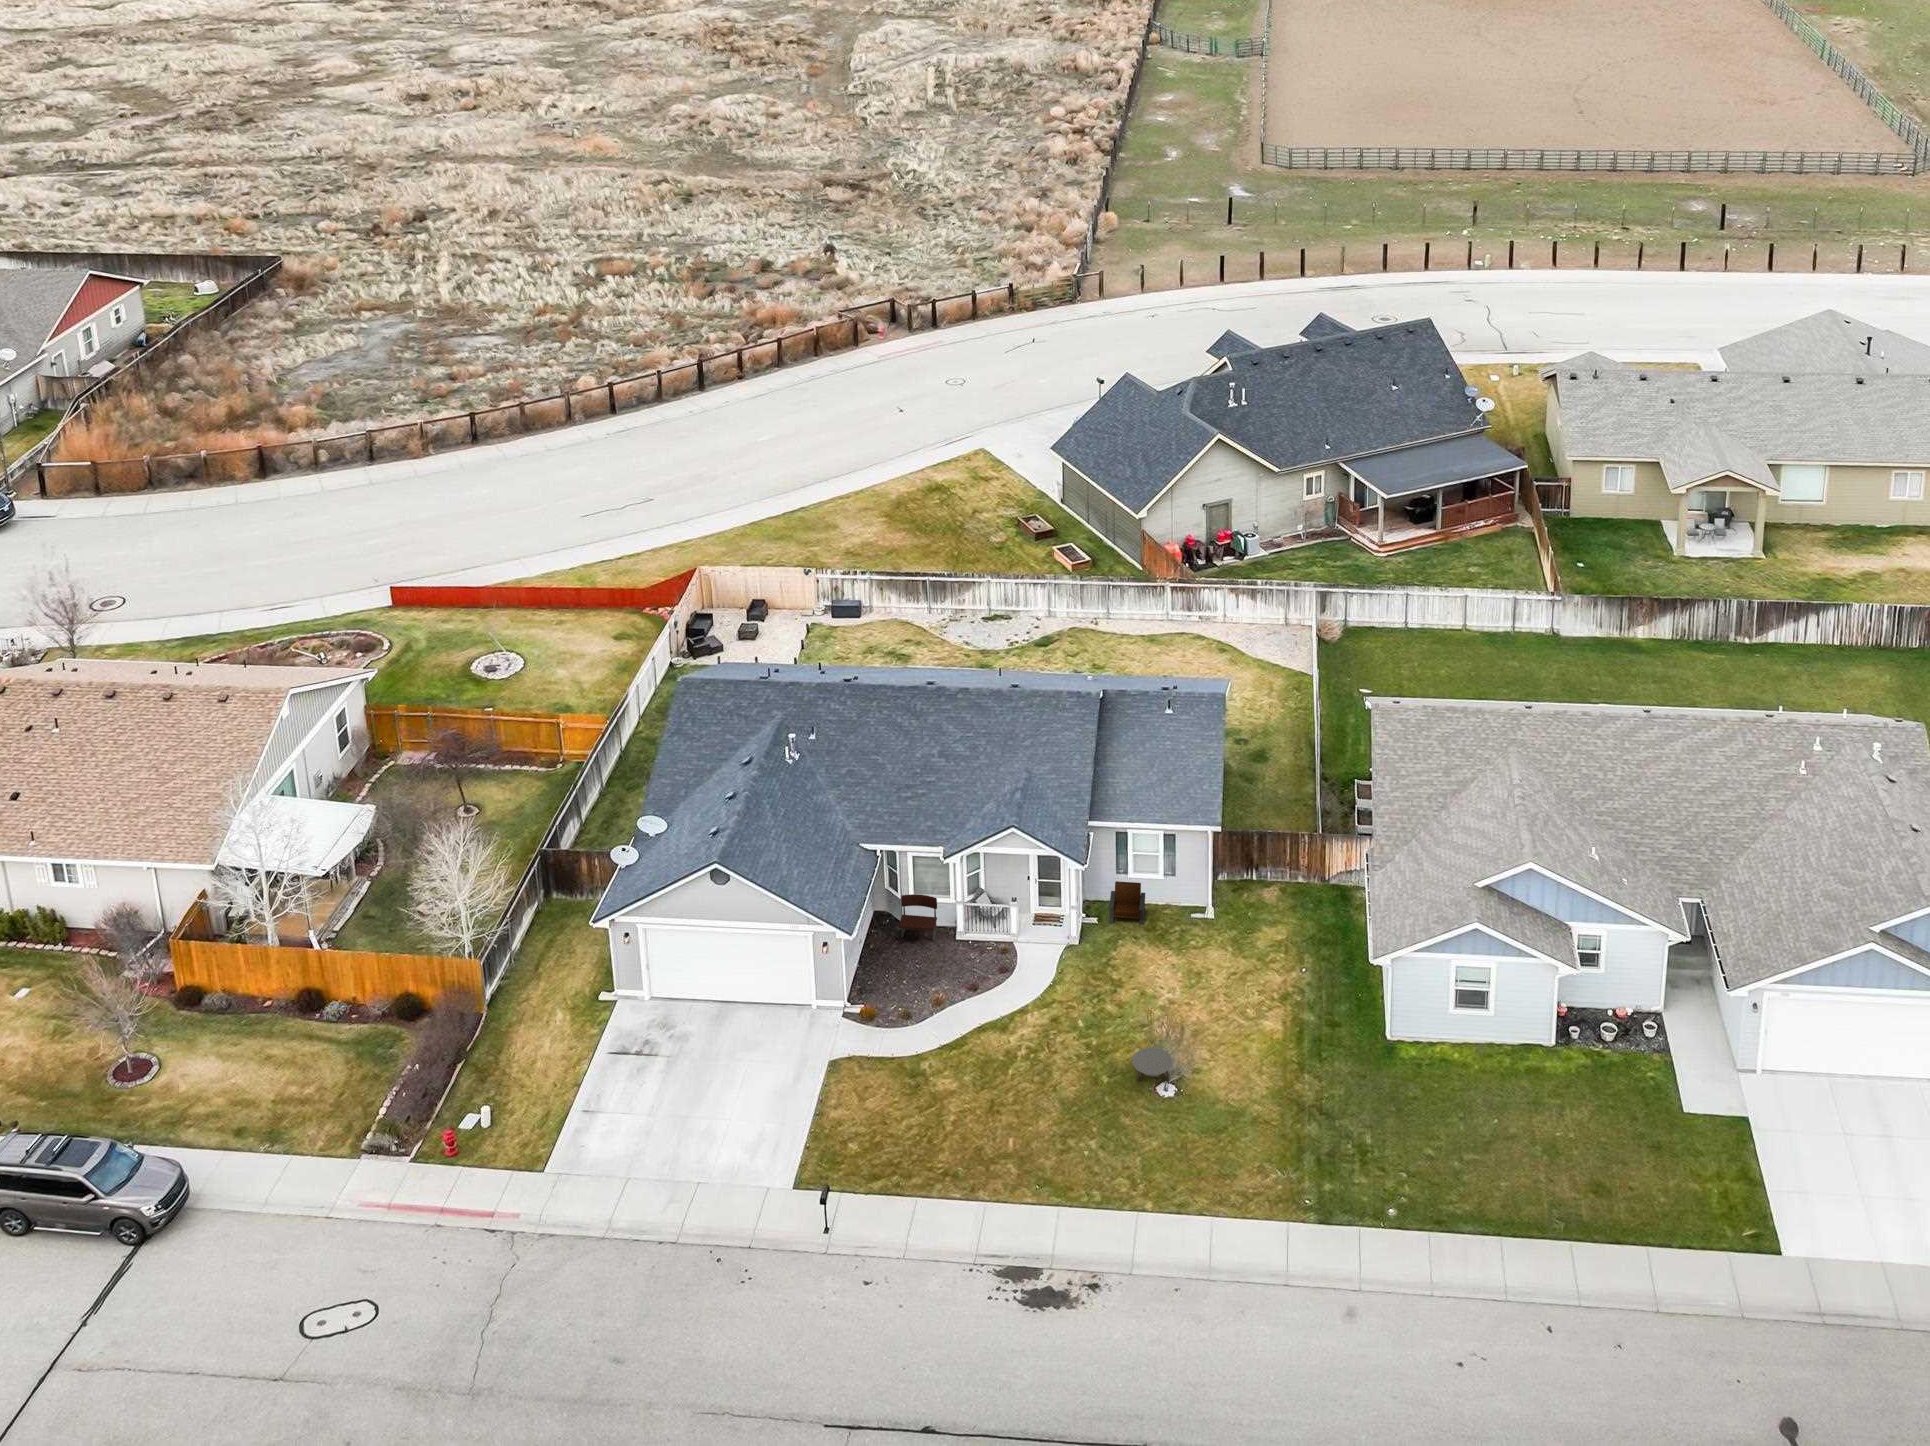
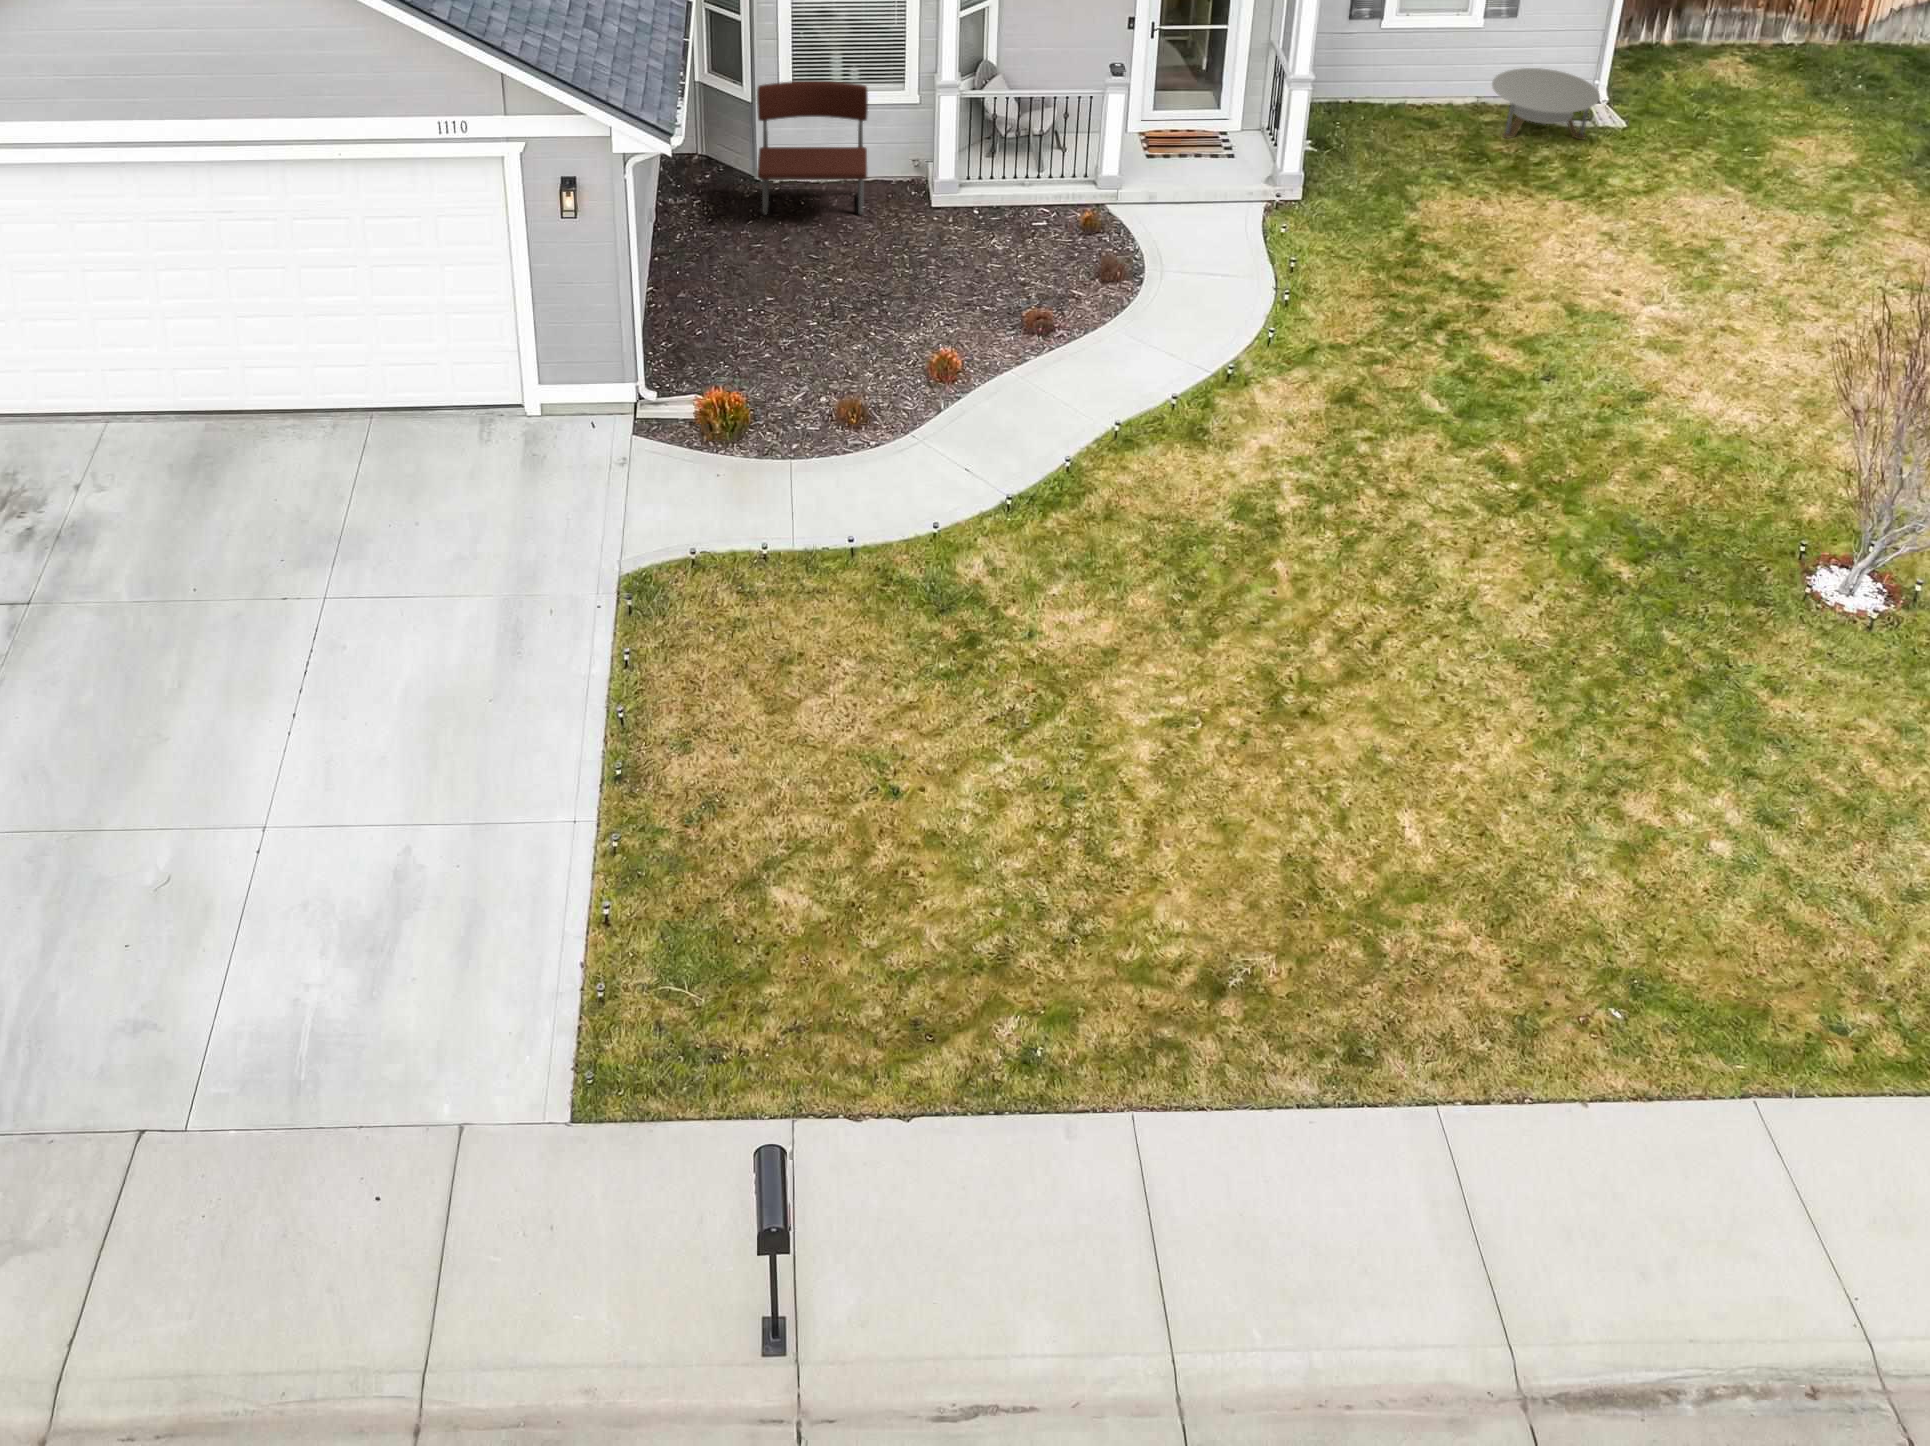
lounge chair: present [1109,881,1145,925] -> none [1327,31,1452,145]
round table: present [1132,1048,1173,1082] -> present [1492,68,1600,139]

